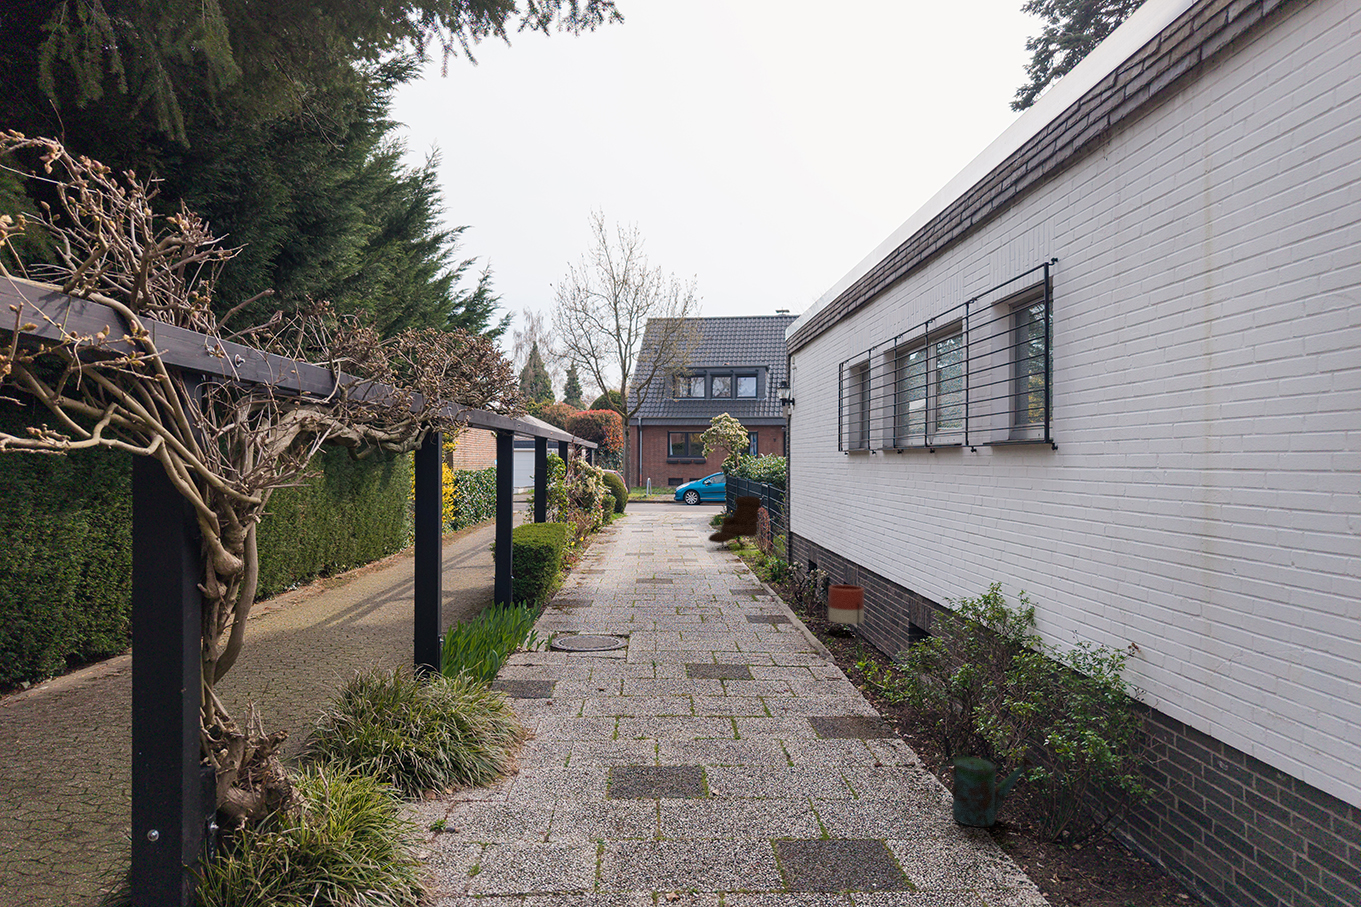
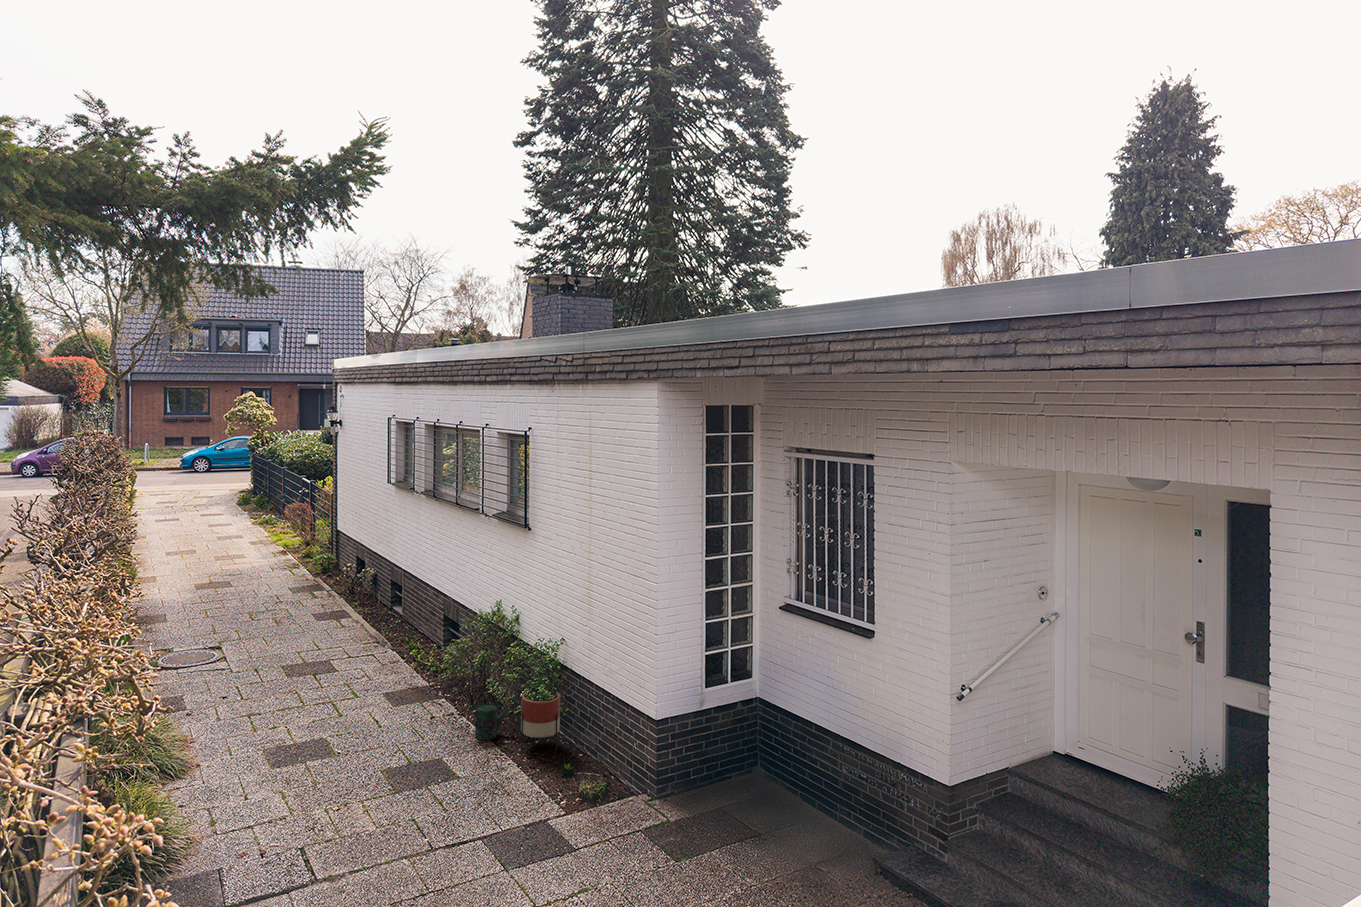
lounge chair: present [708,496,761,549] -> none [248,487,302,542]
planter: present [827,585,864,635] -> present [521,692,560,750]

